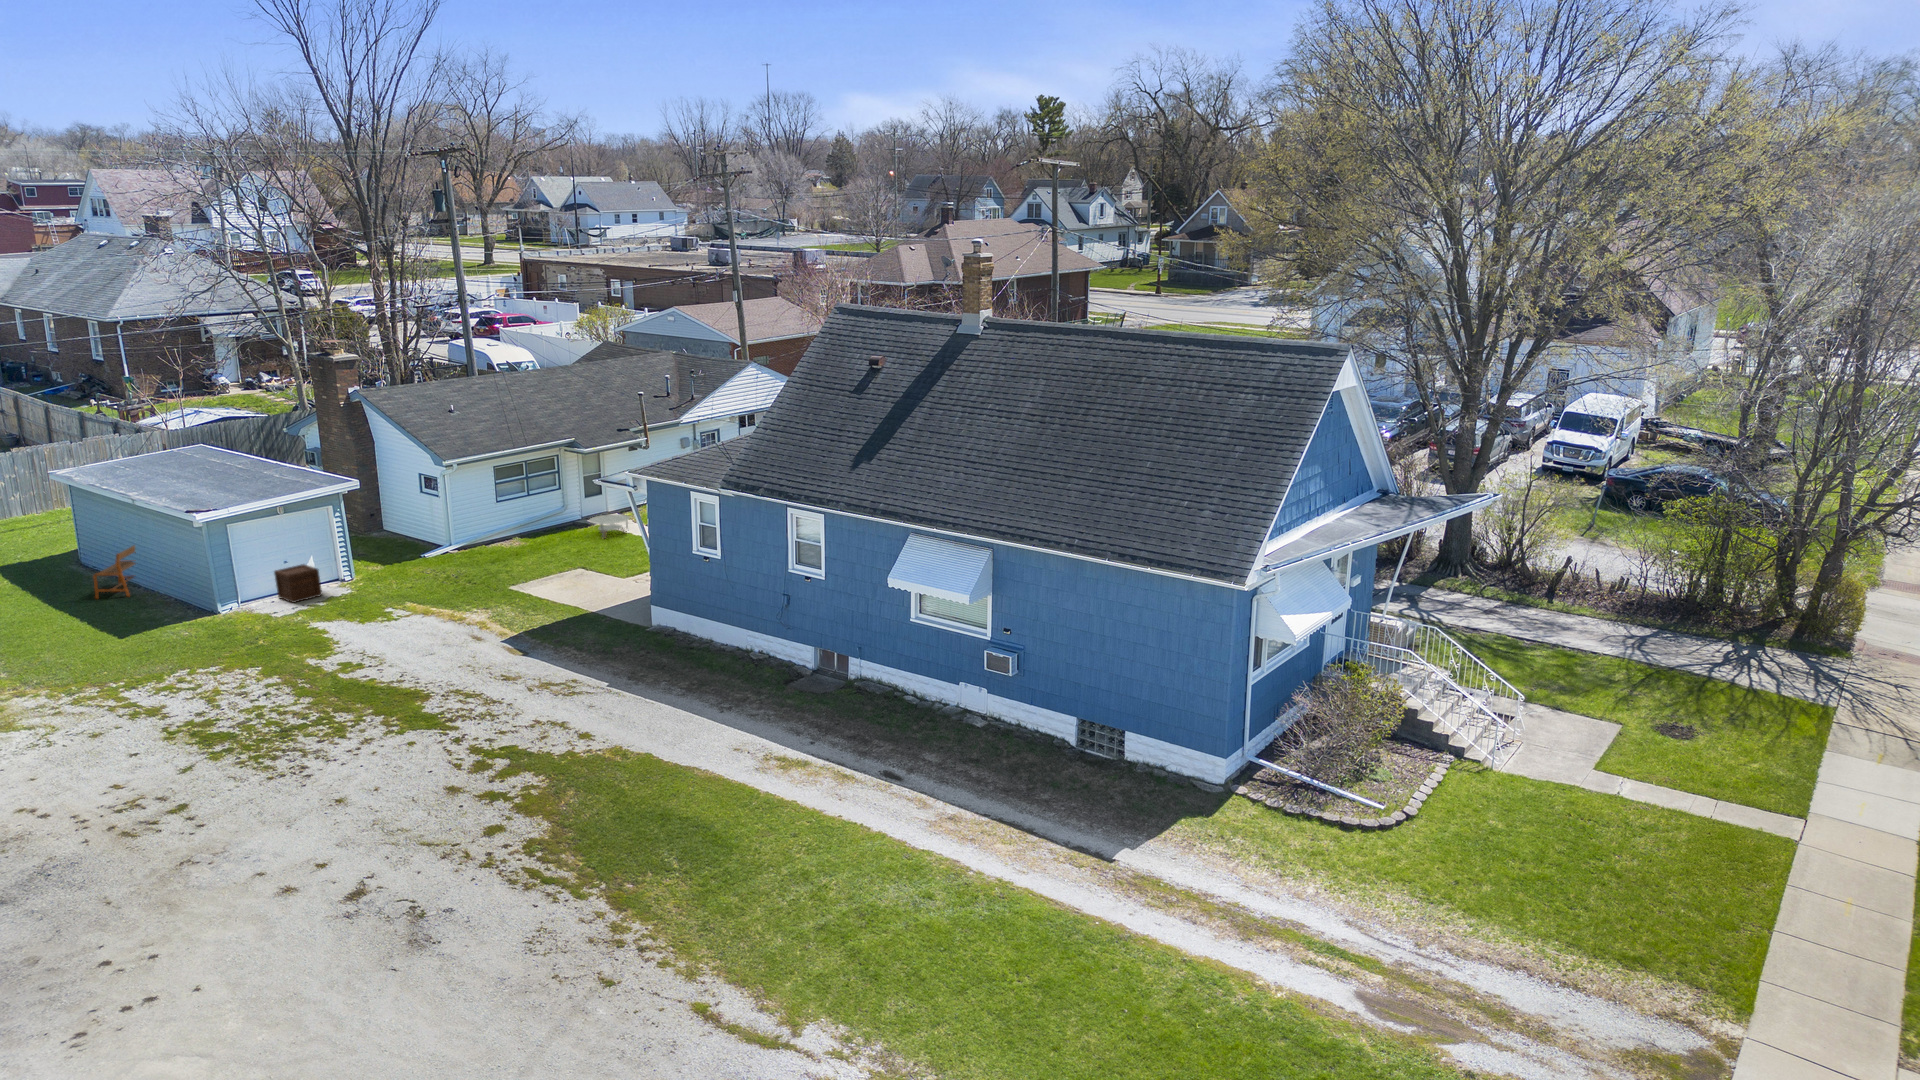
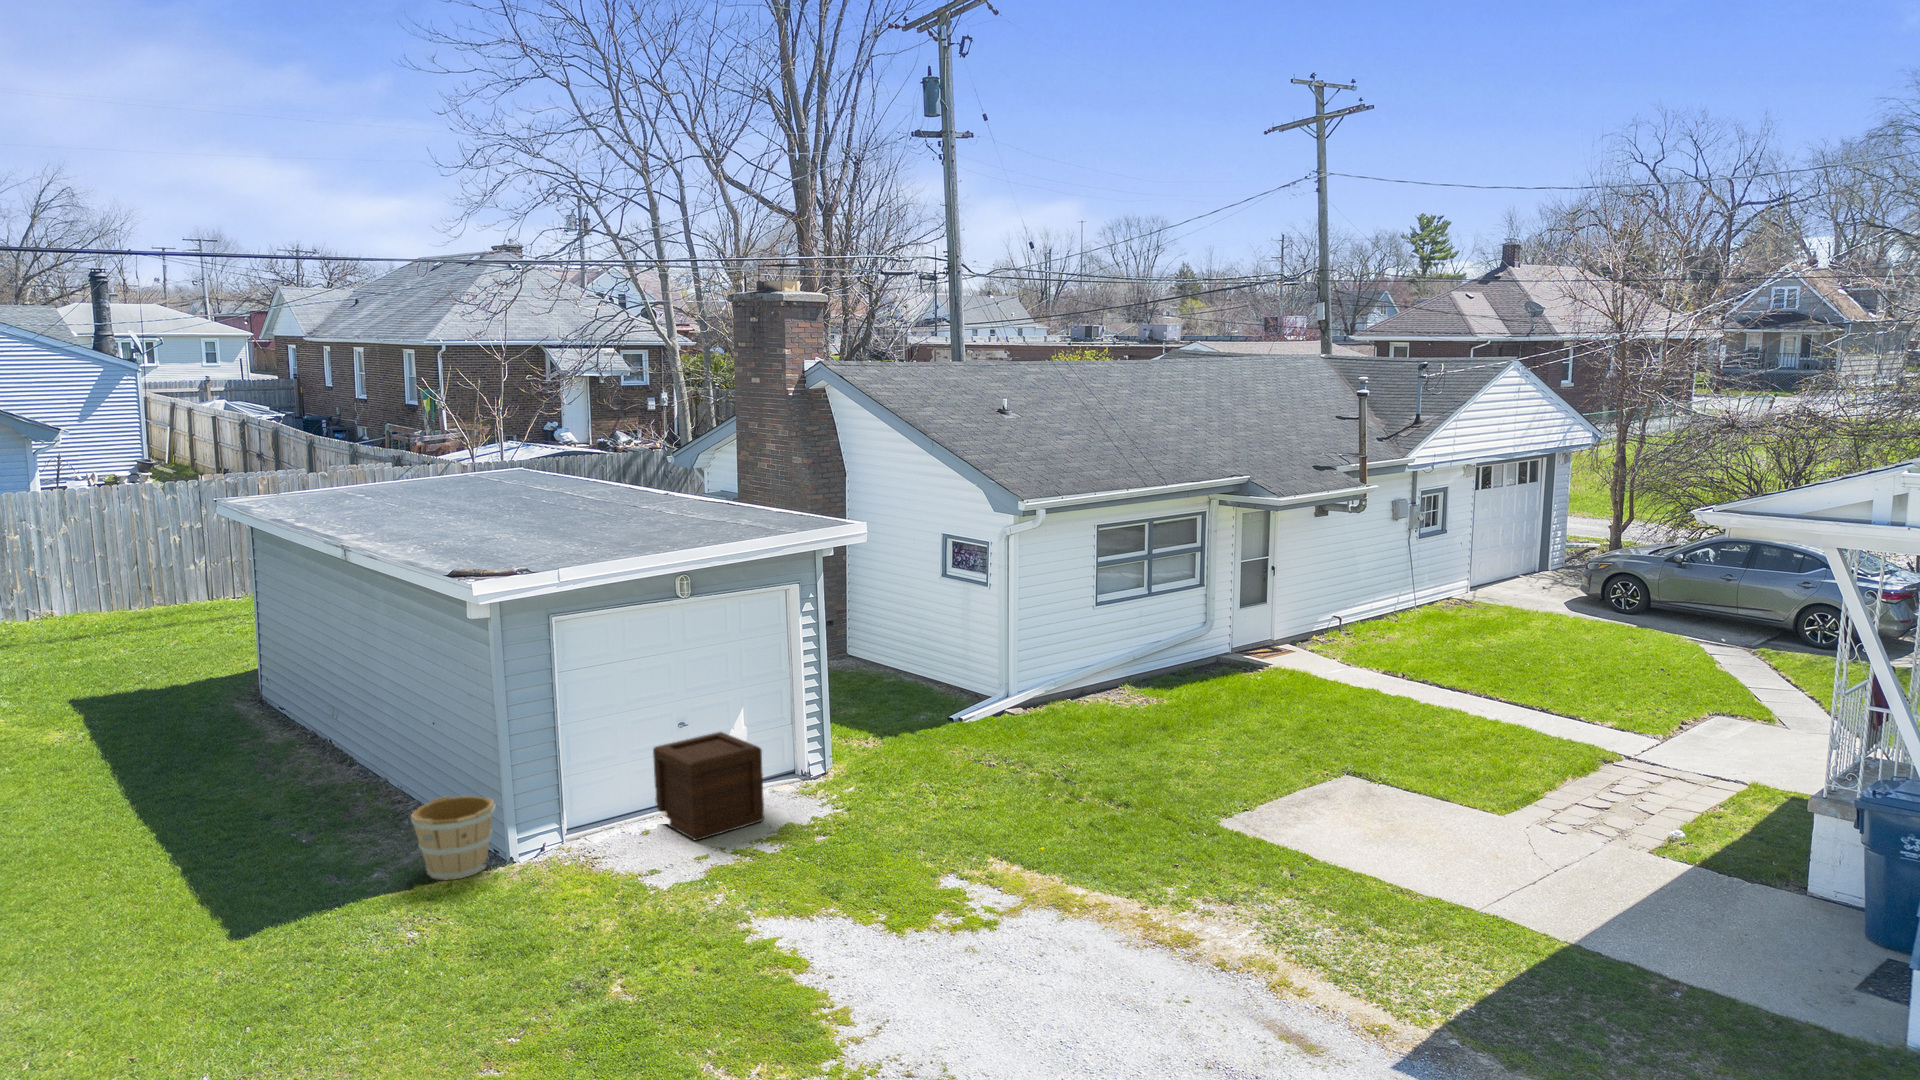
round table: present [589,514,630,539] -> none [1281,643,1376,699]
bench: present [93,546,136,599] -> none [251,659,381,793]
wooden bucket: none [178,591,211,619] -> present [411,796,496,880]

